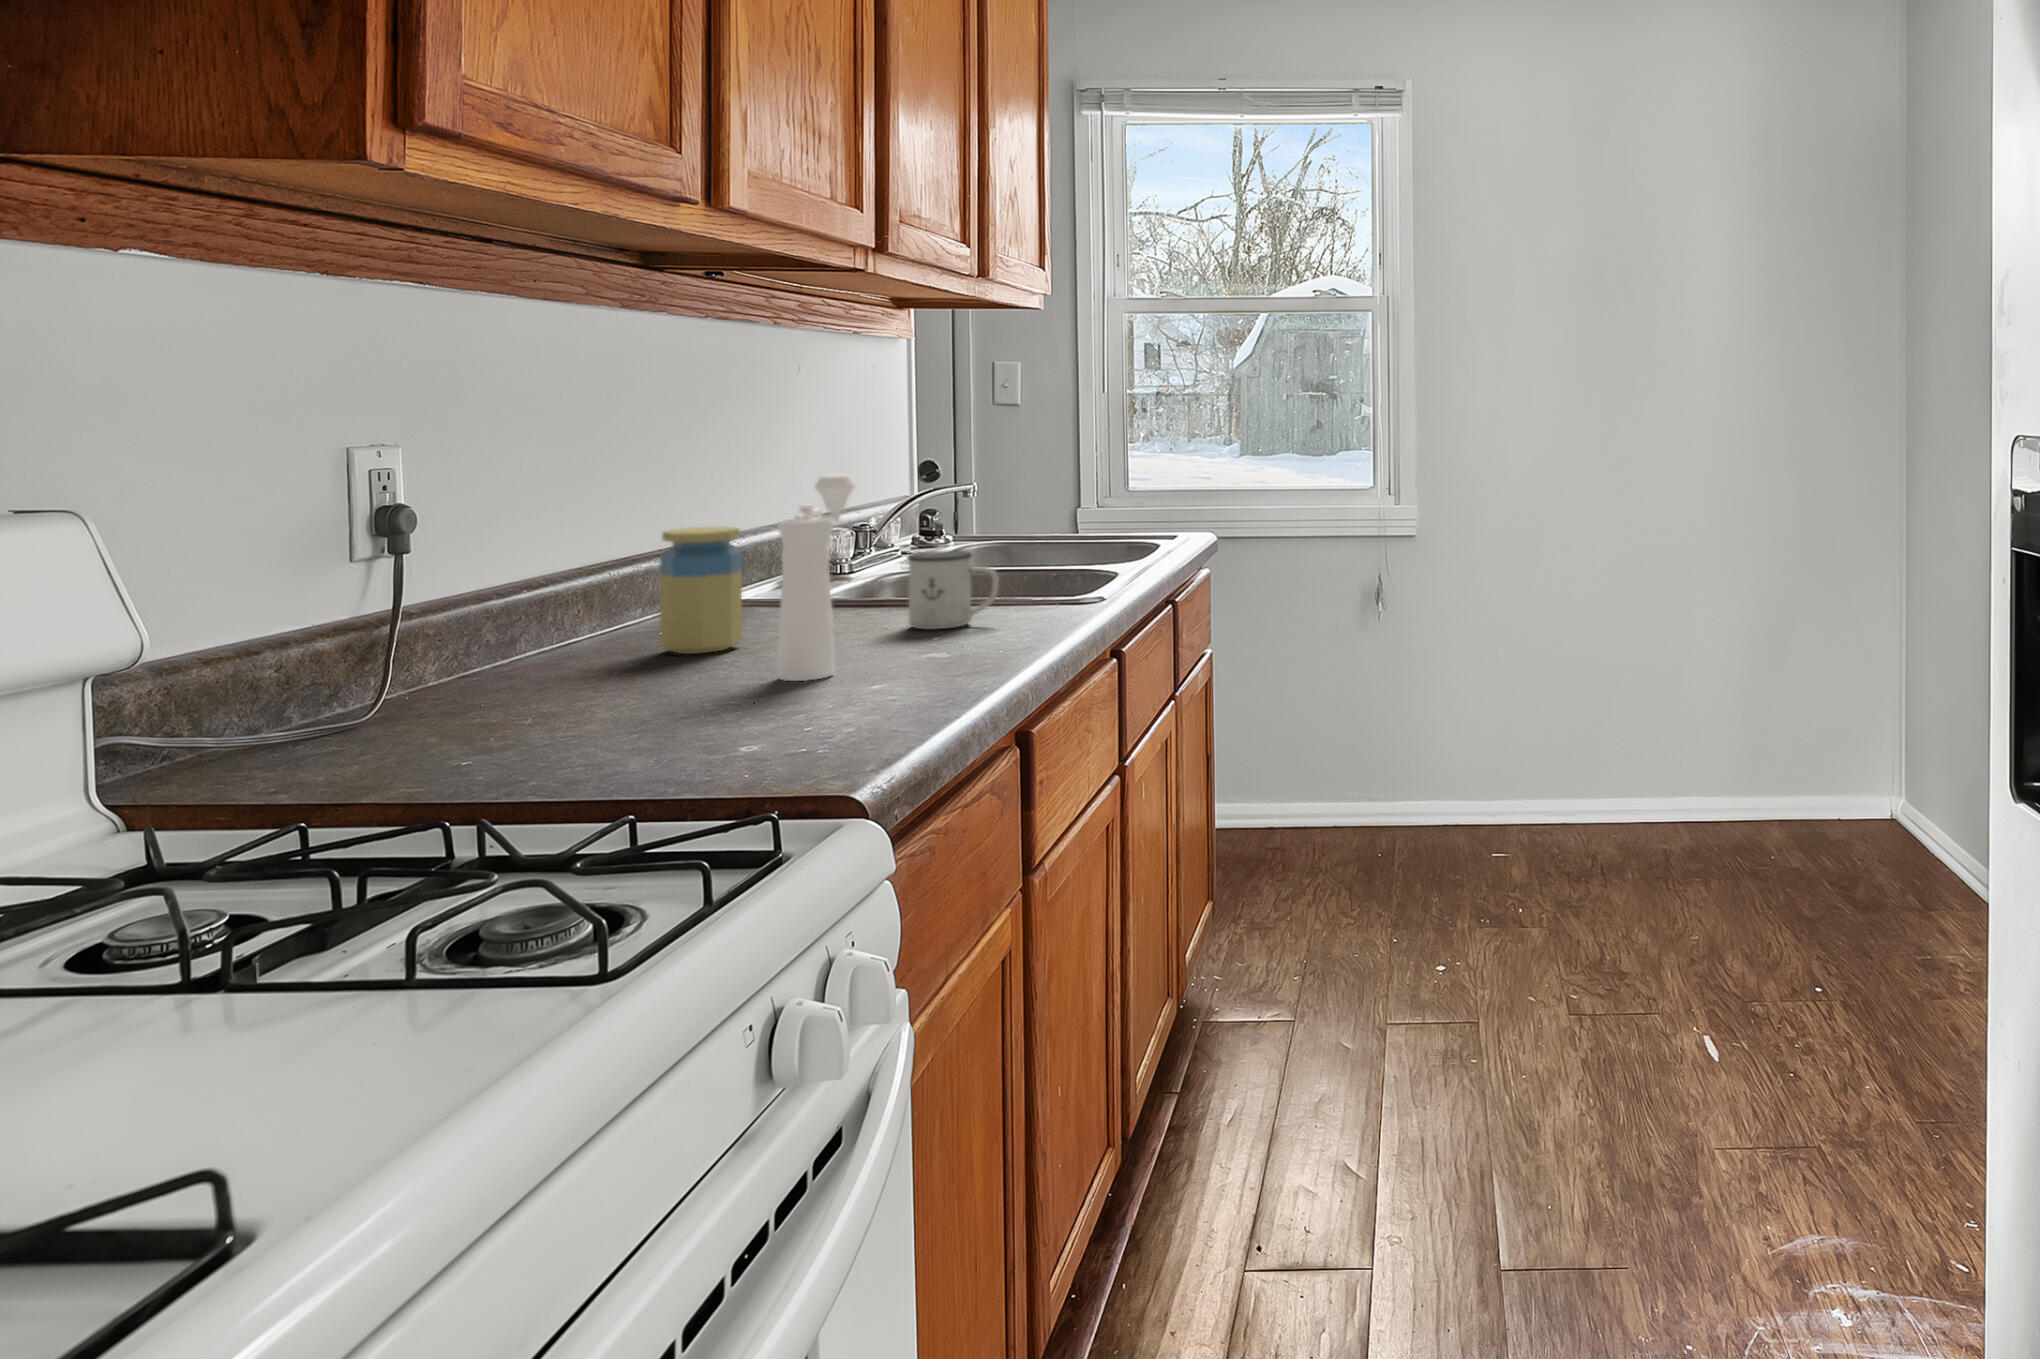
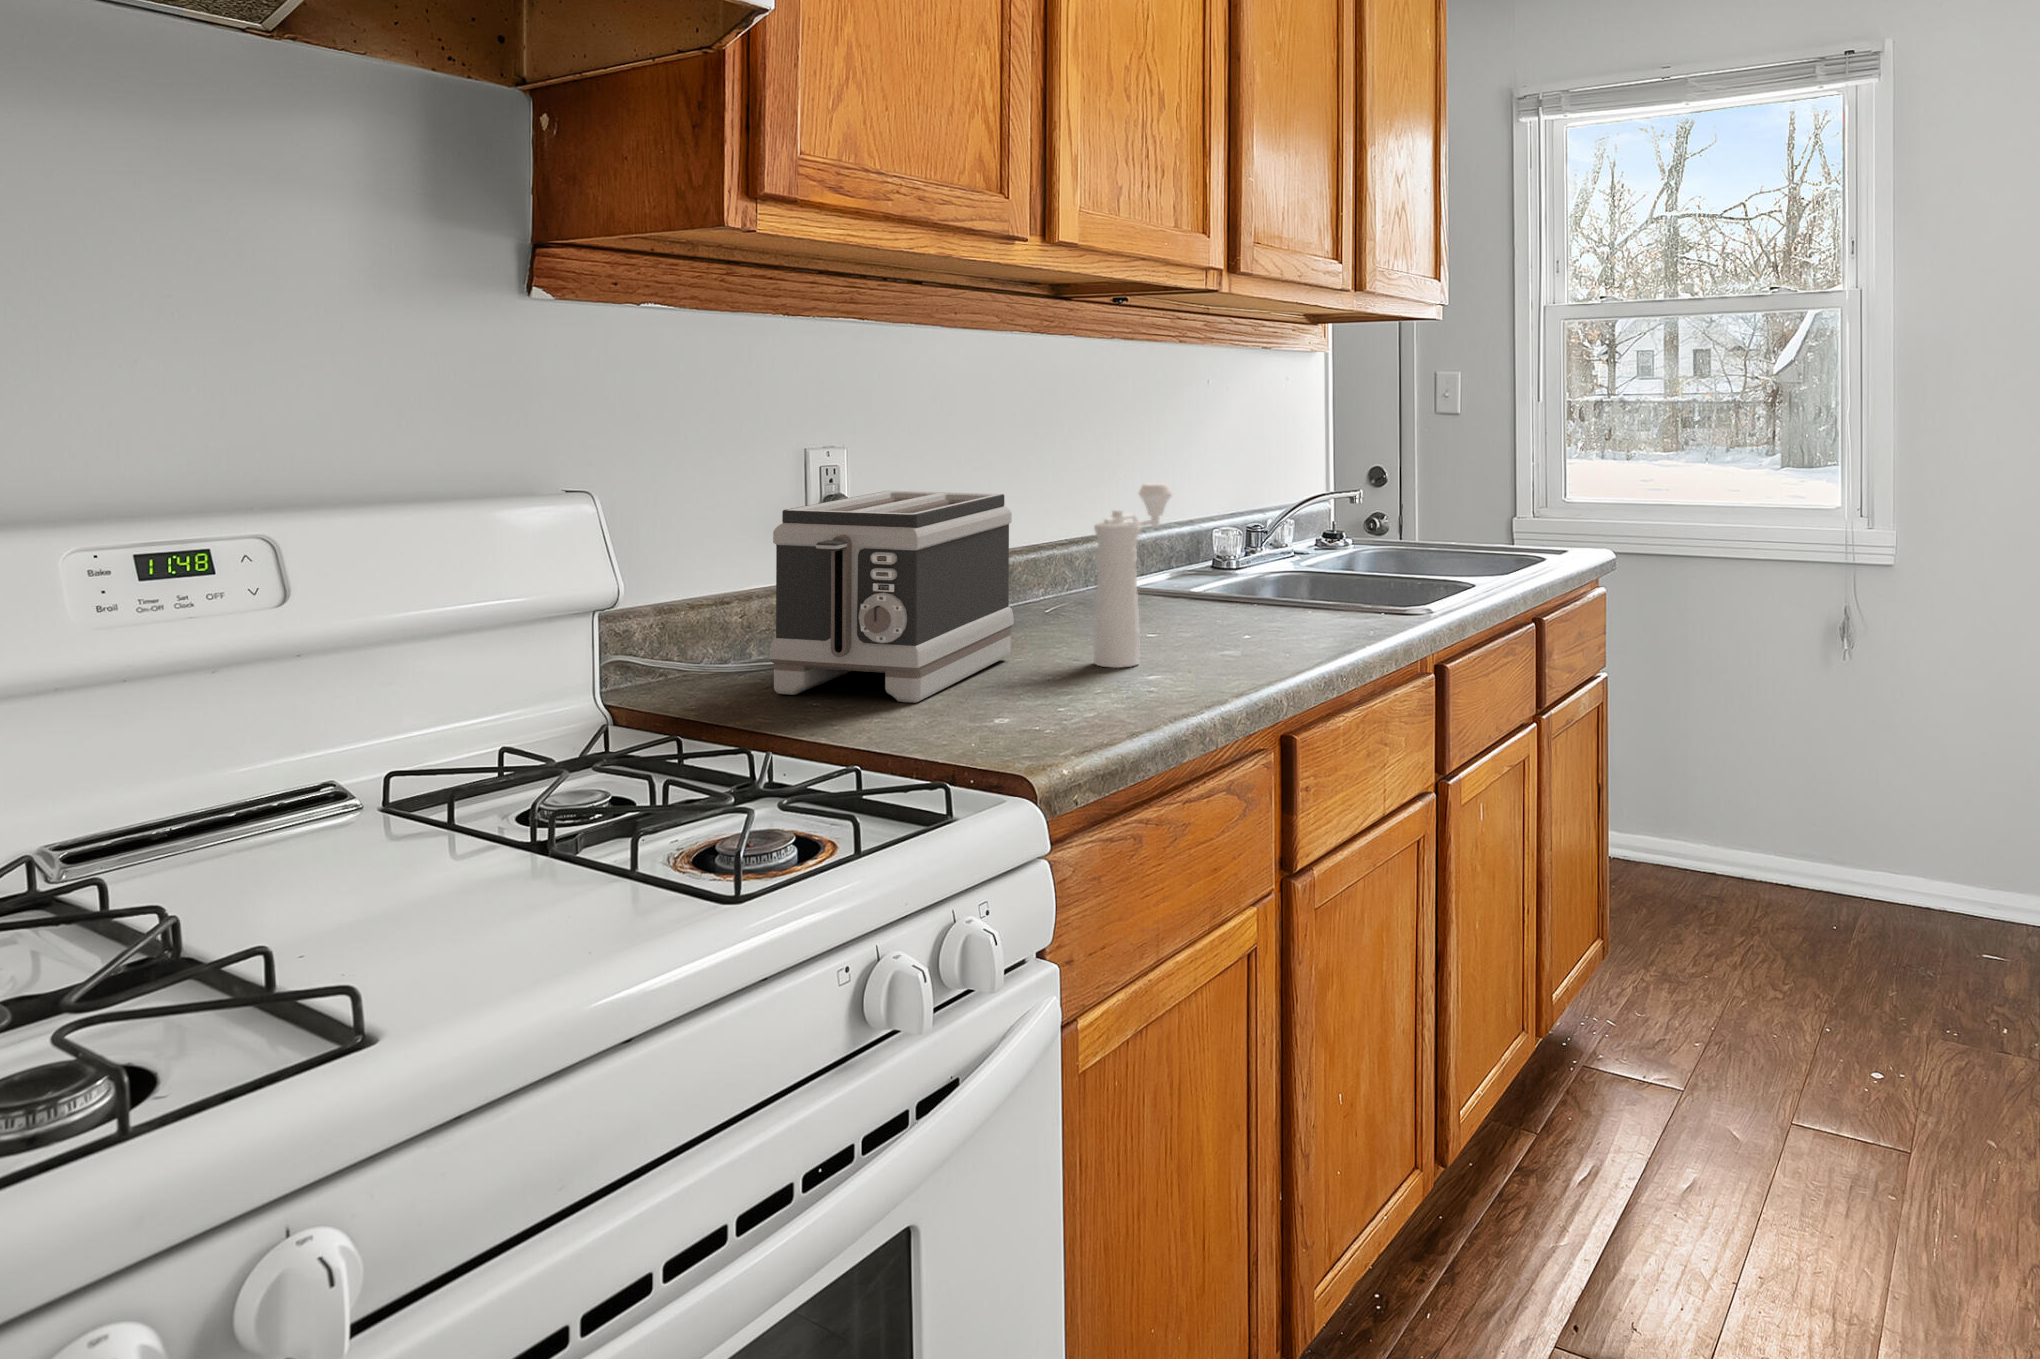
toaster: none [366,494,670,759] -> present [770,491,1014,703]
jar: present [660,527,742,654] -> none [1034,522,1098,633]
mug: present [908,551,999,630] -> none [1238,557,1318,632]

